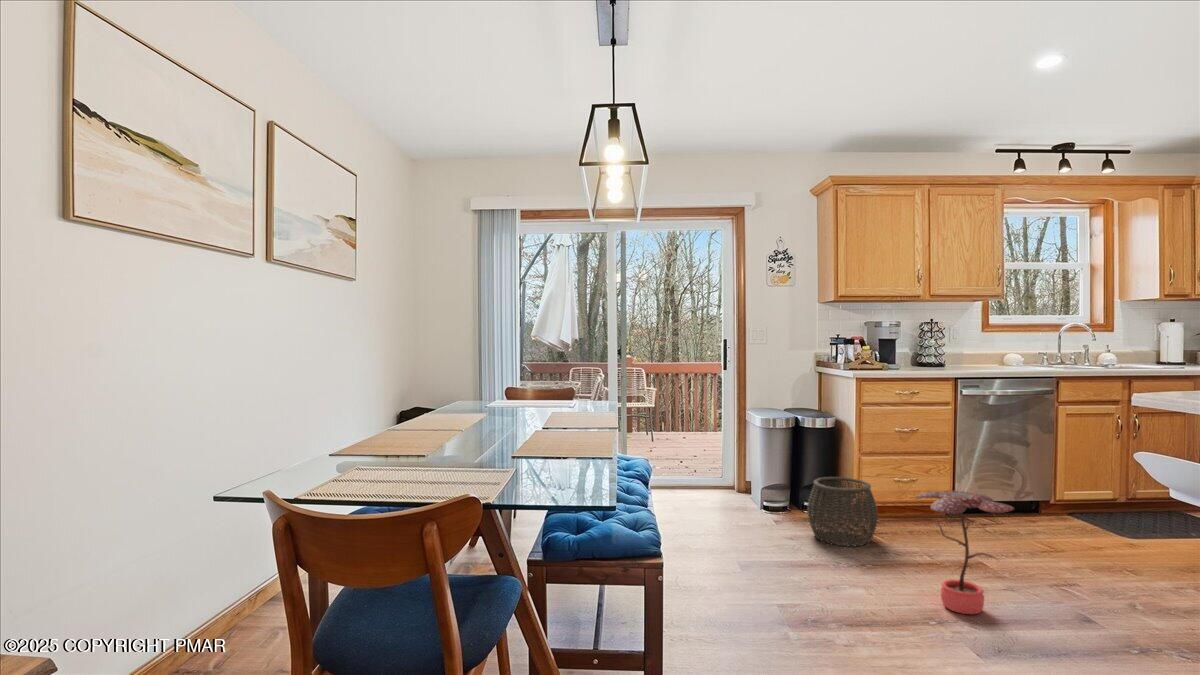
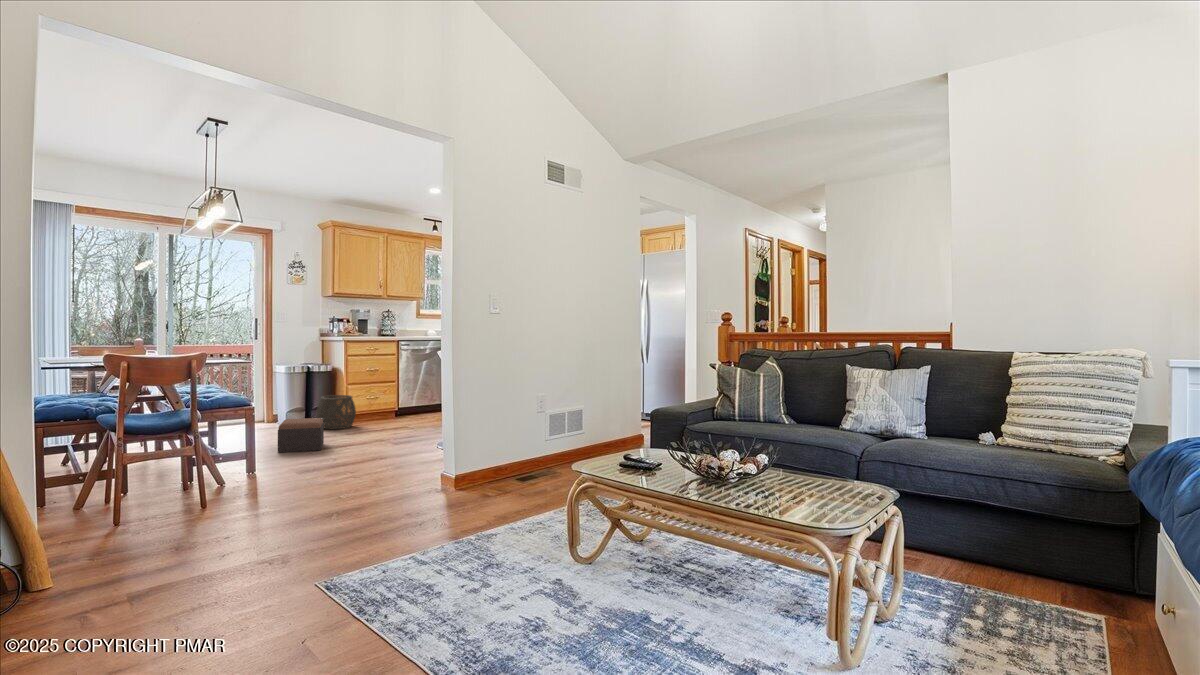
potted plant: present [915,491,1014,614] -> none [372,386,412,438]
footstool: none [726,540,815,630] -> present [278,418,324,453]

